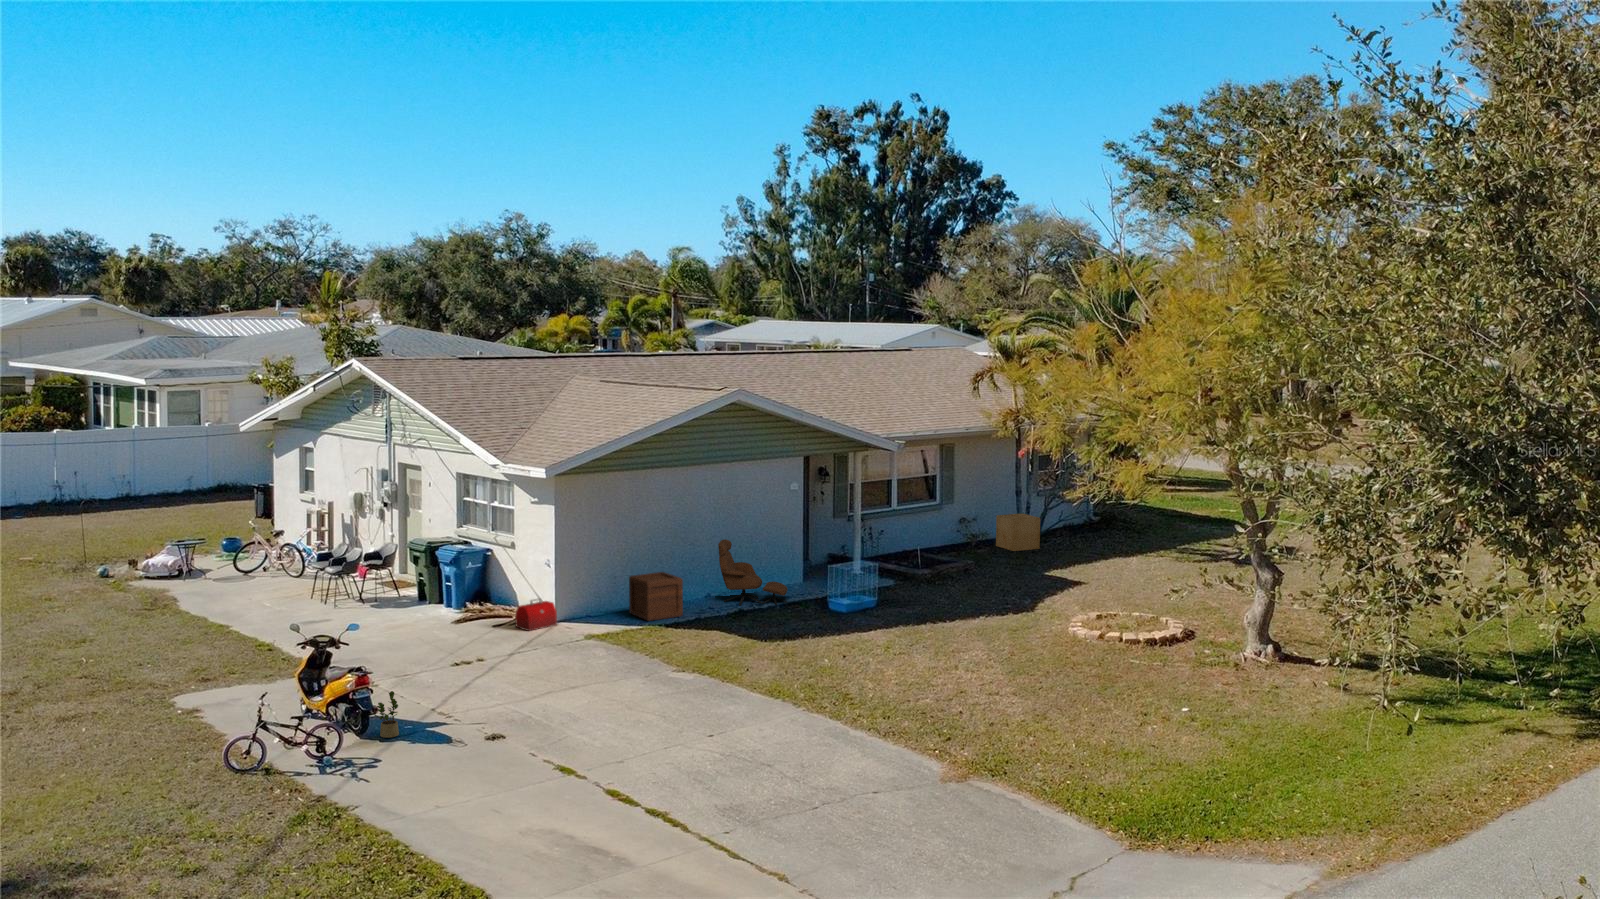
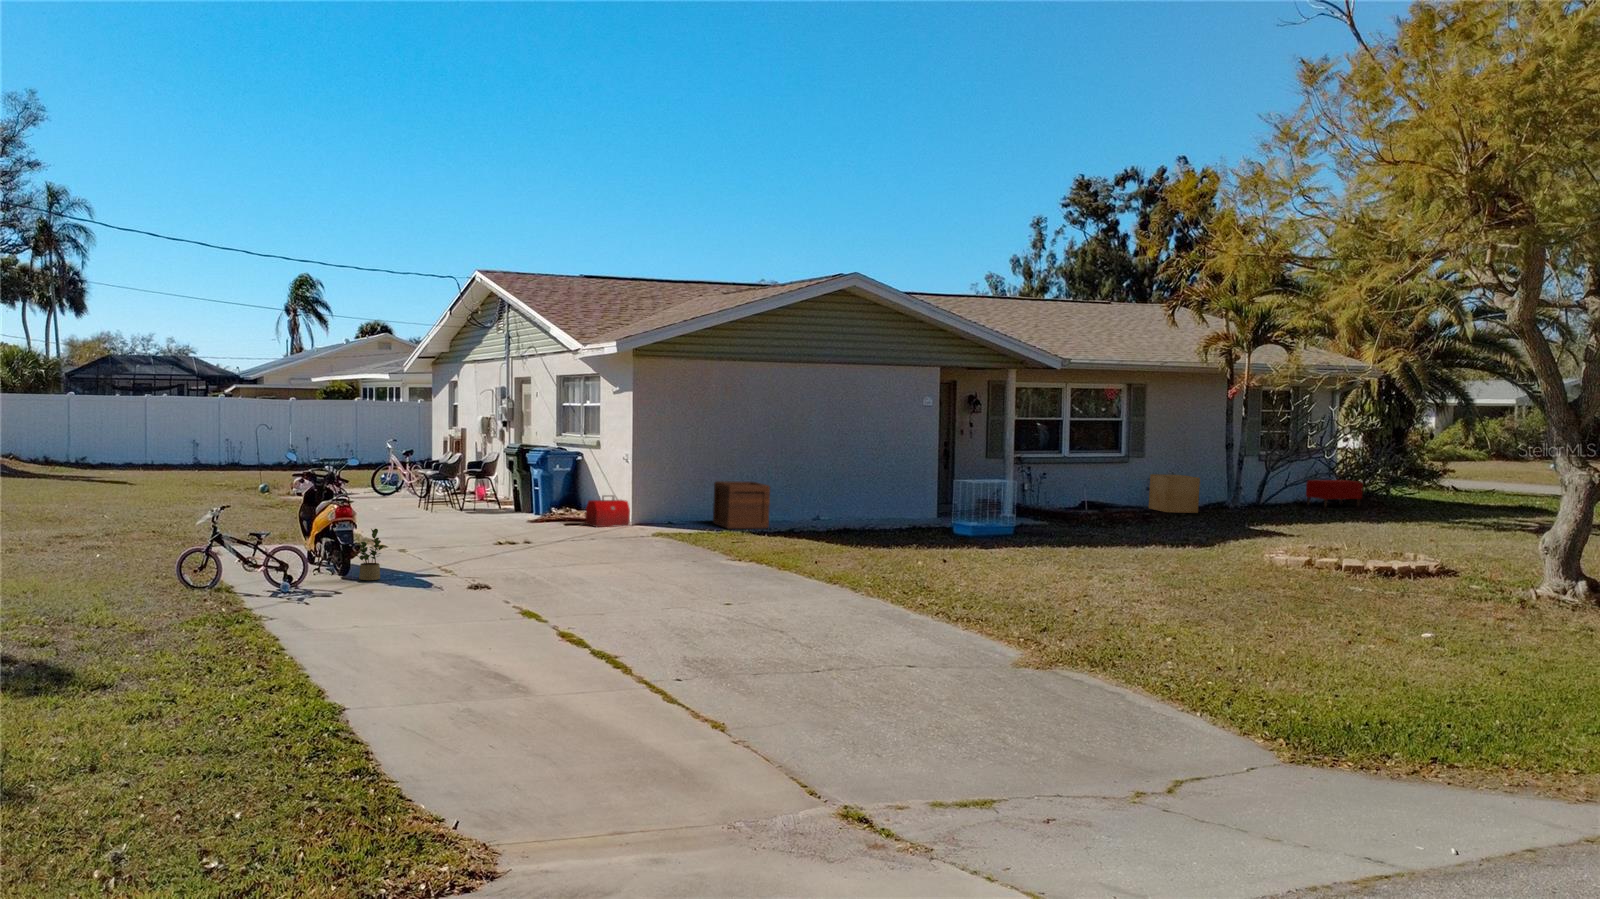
bench: none [1126,499,1174,528] -> present [1306,480,1363,507]
lounge chair: present [718,539,788,605] -> none [817,455,892,528]

